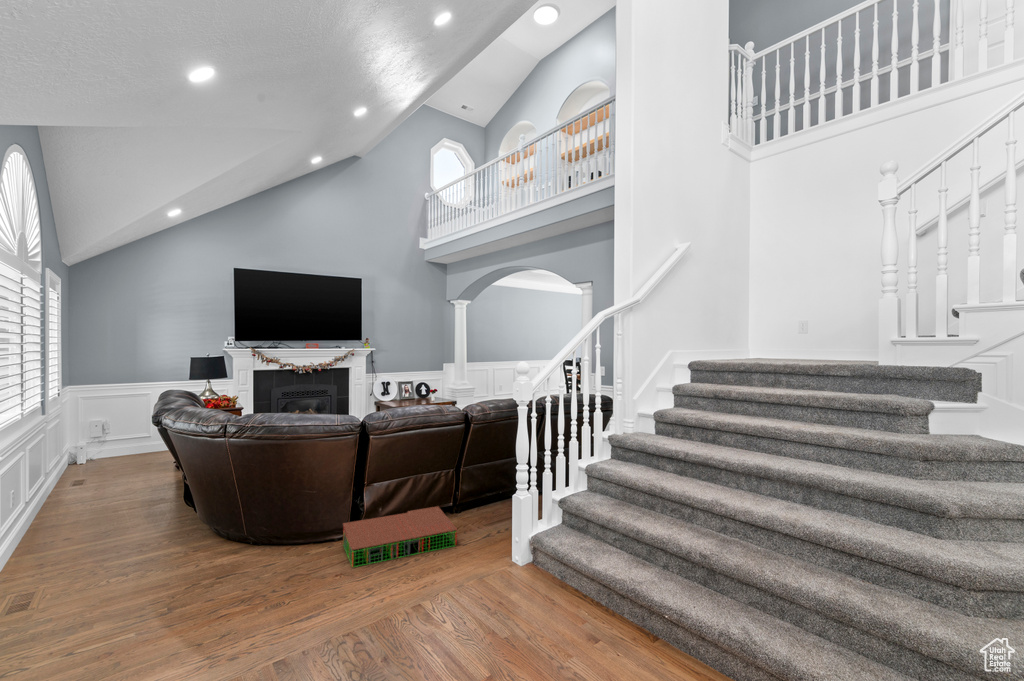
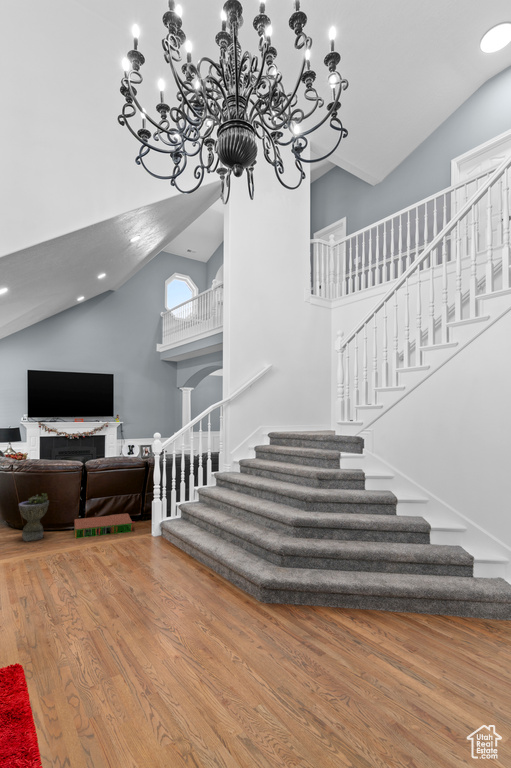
planter: none [232,477,295,579] -> present [19,494,49,541]

